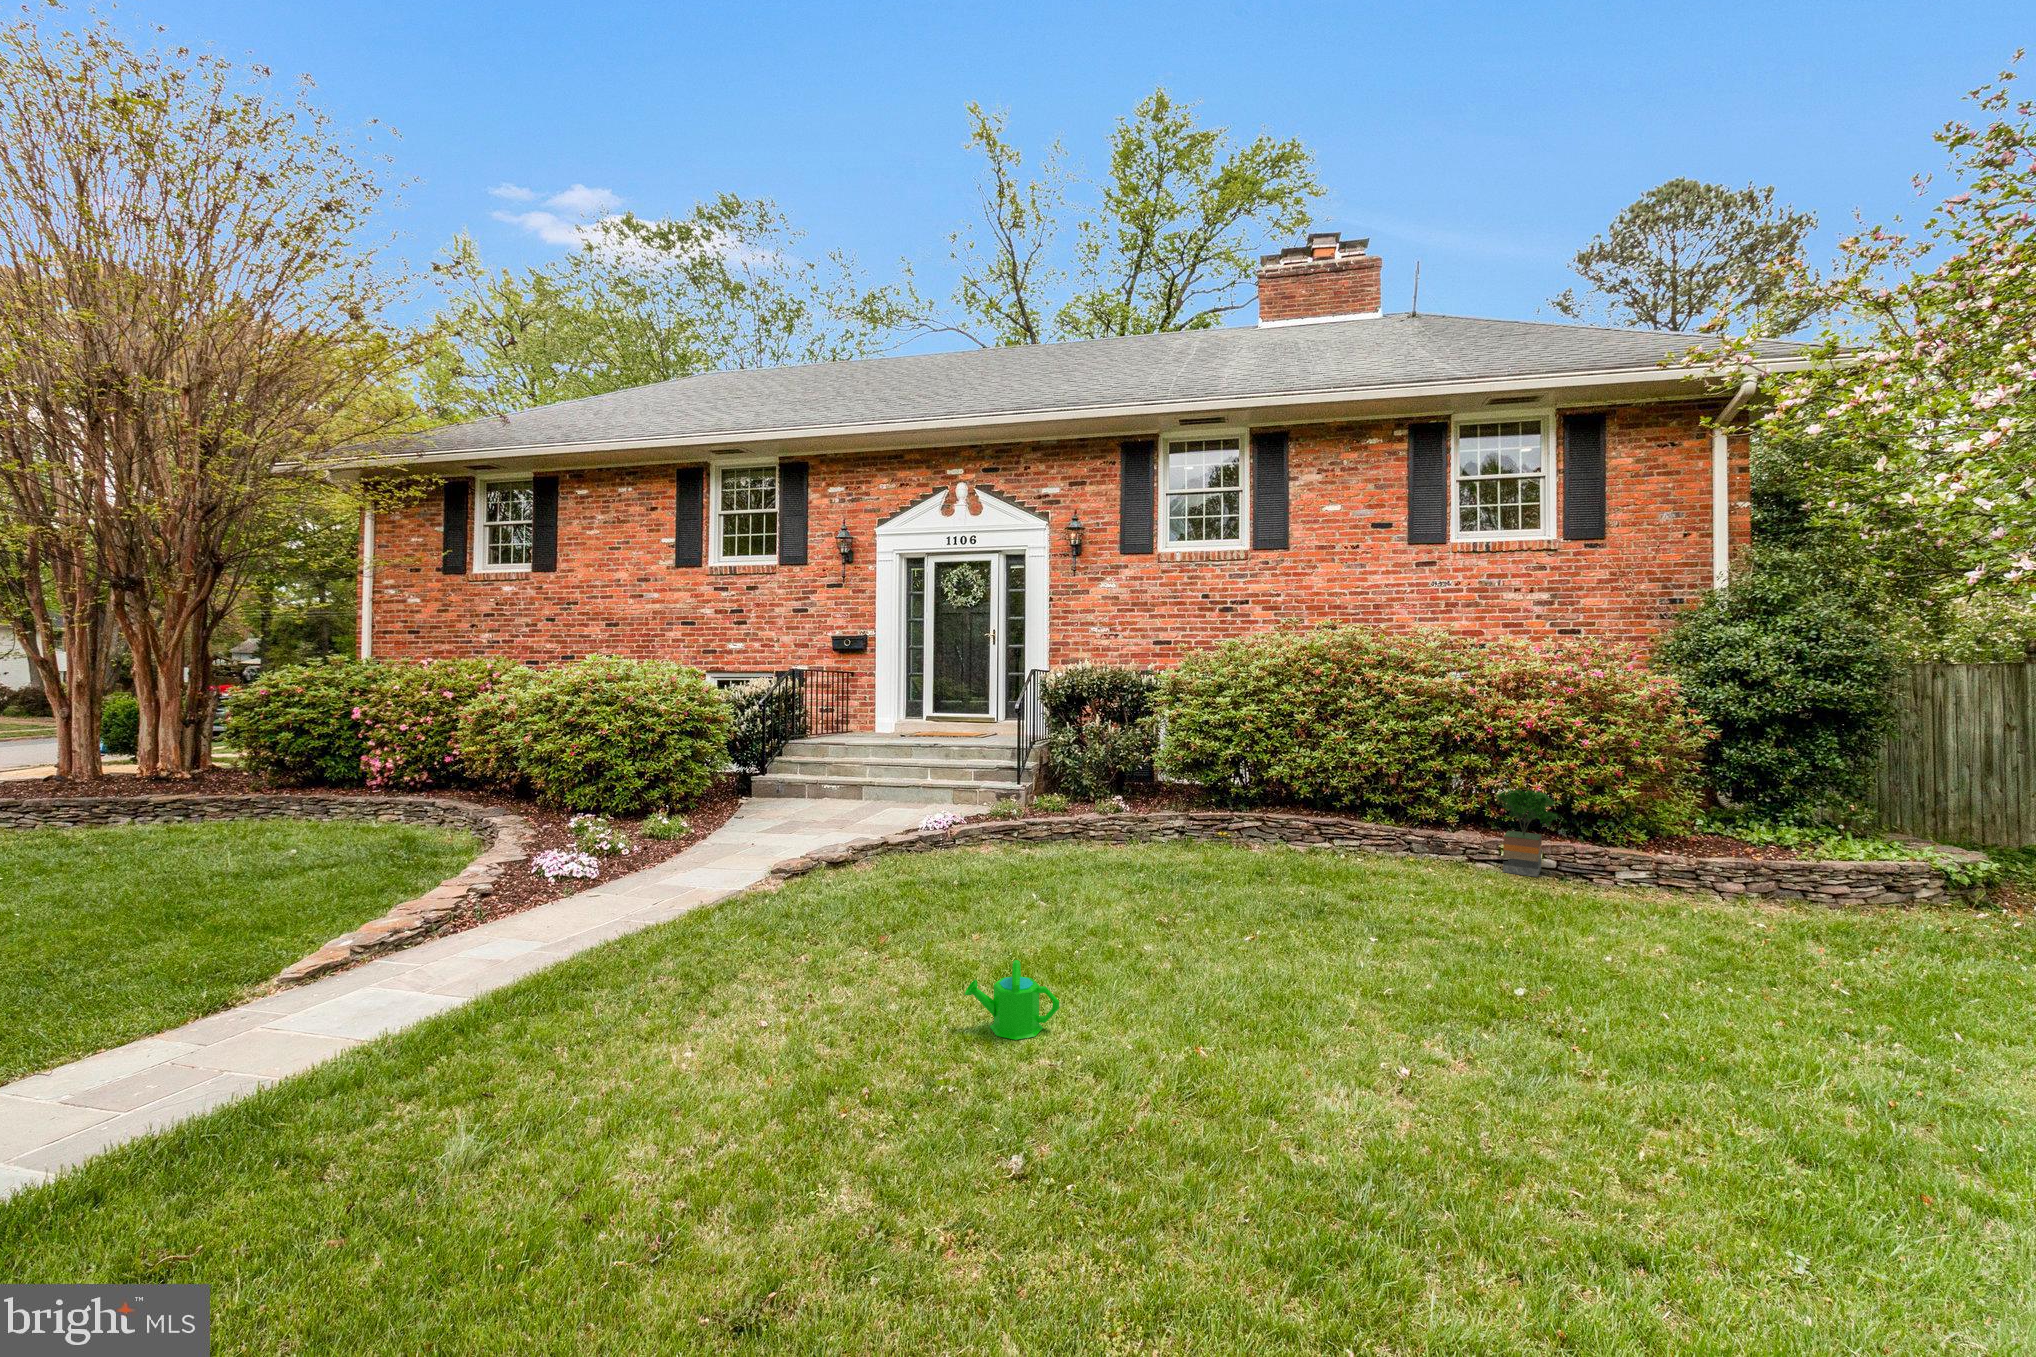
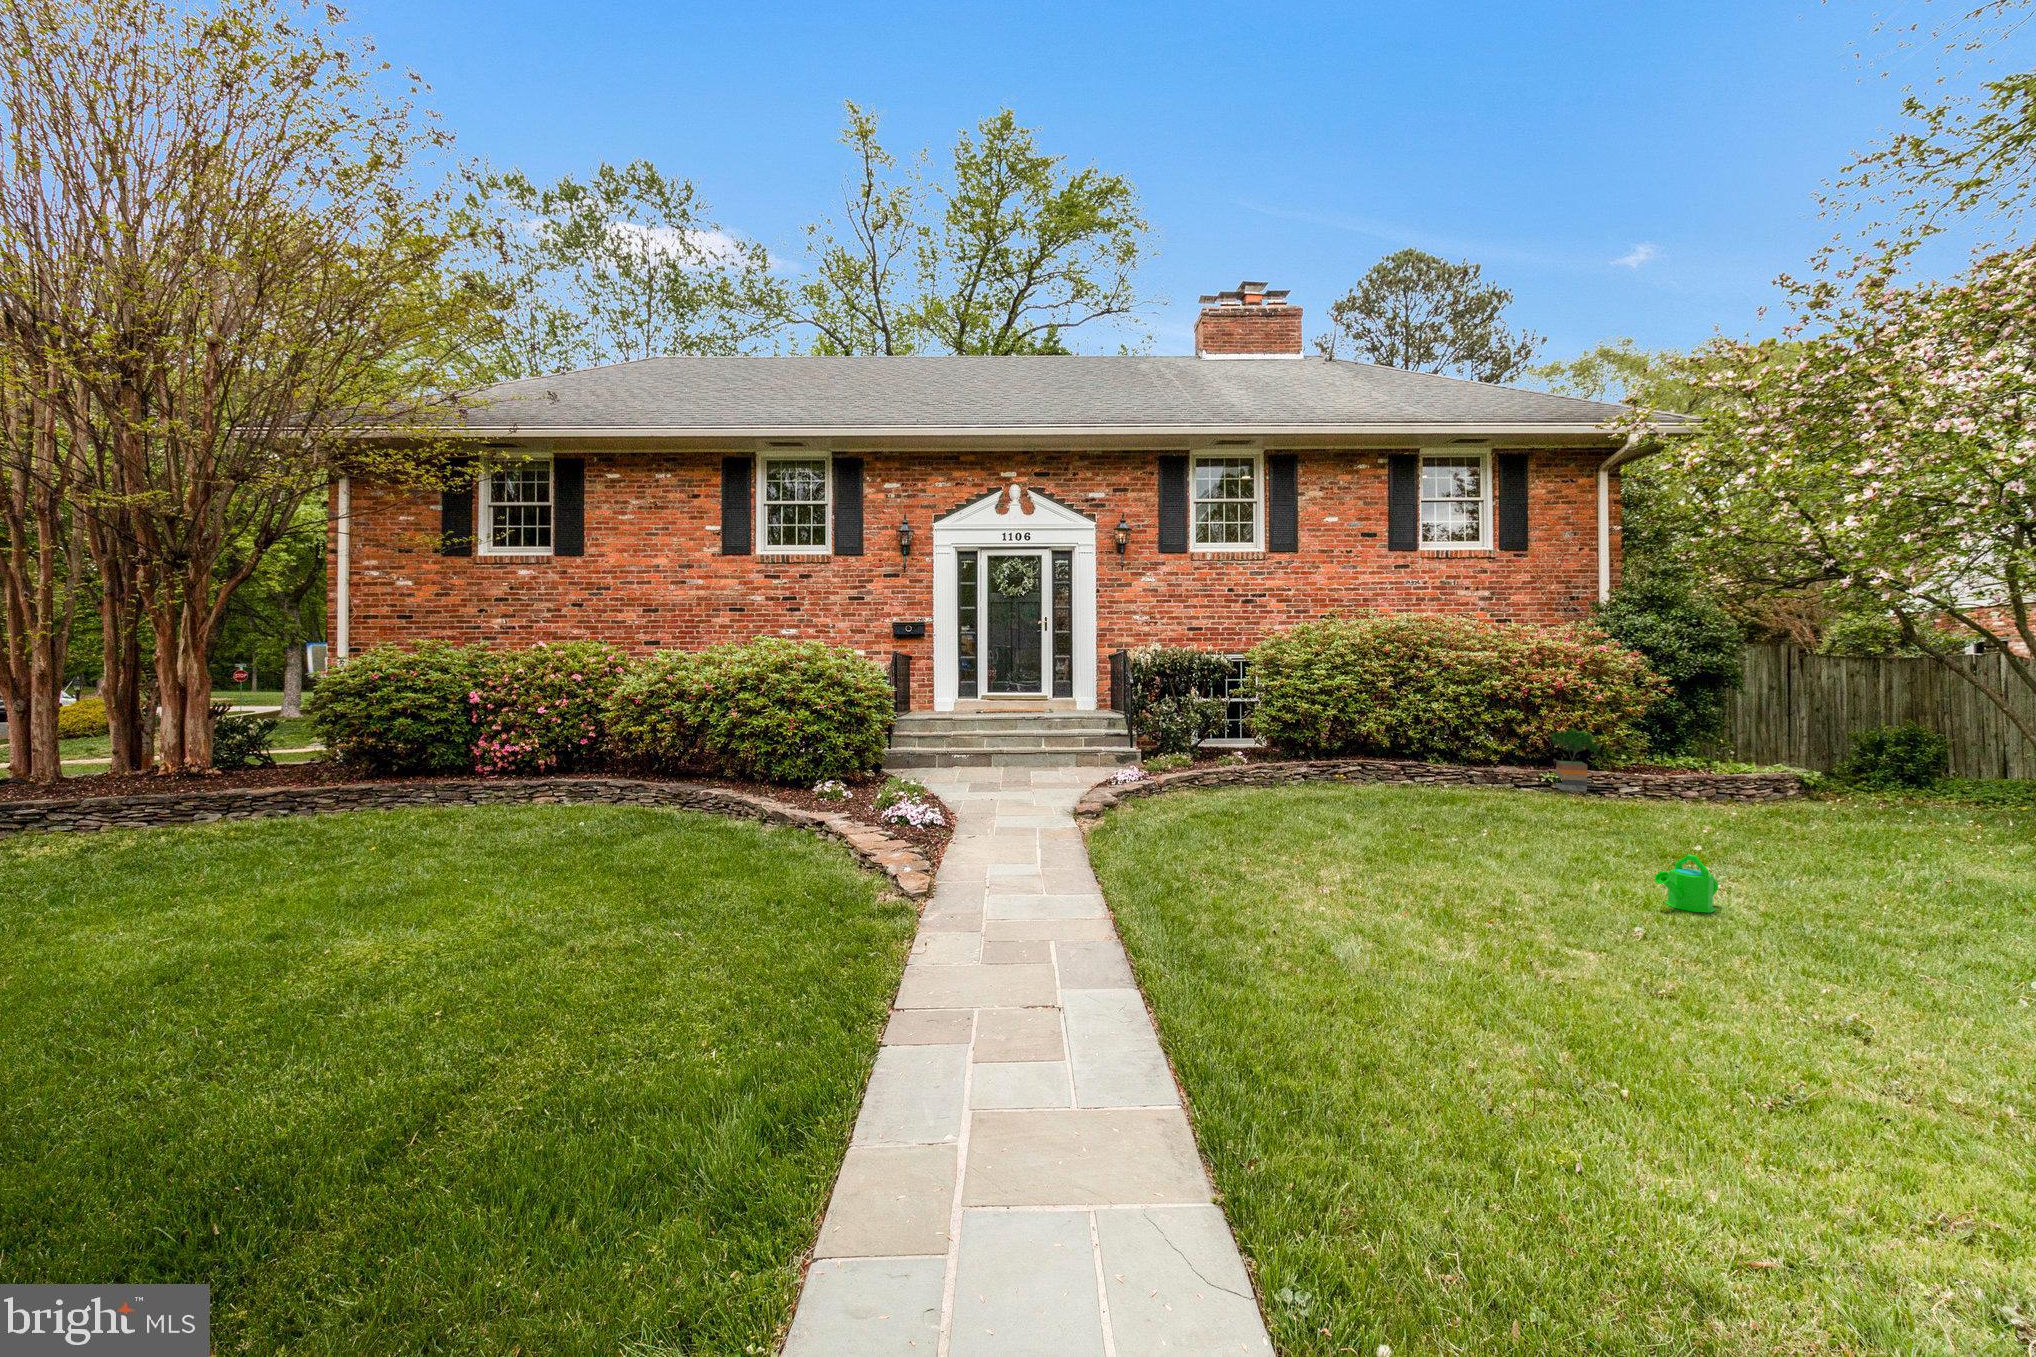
watering can: present [964,960,1059,1040] -> present [1655,854,1718,913]

